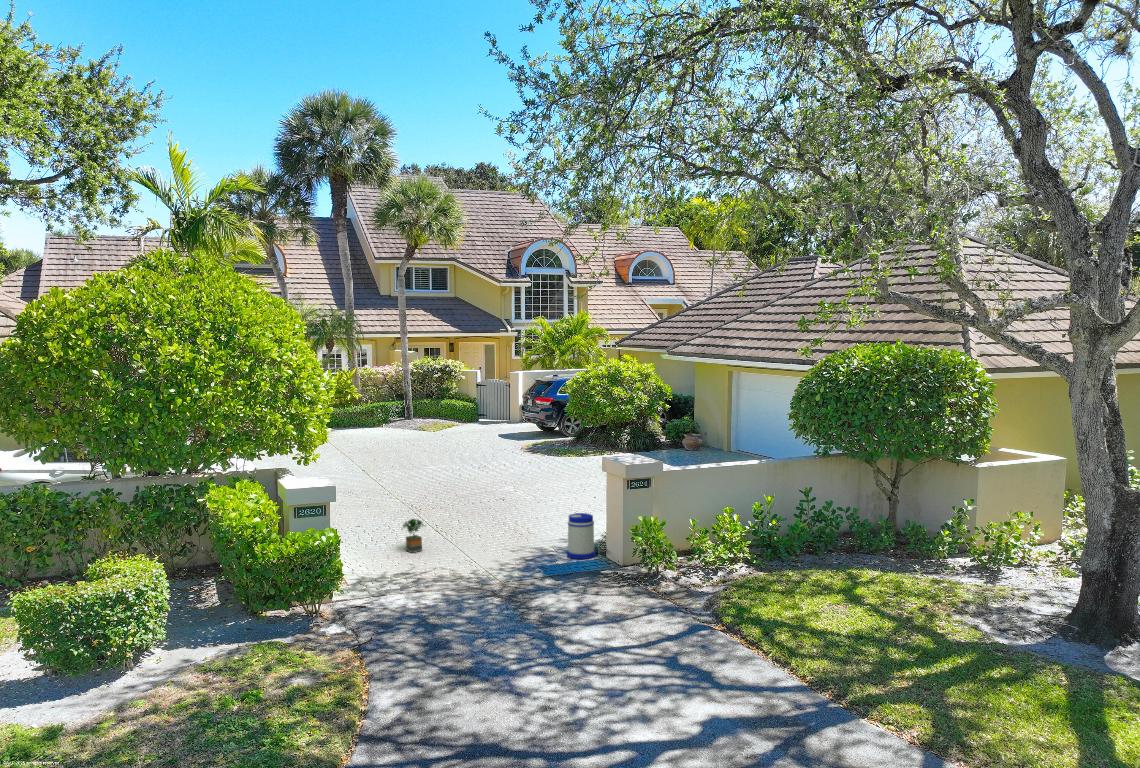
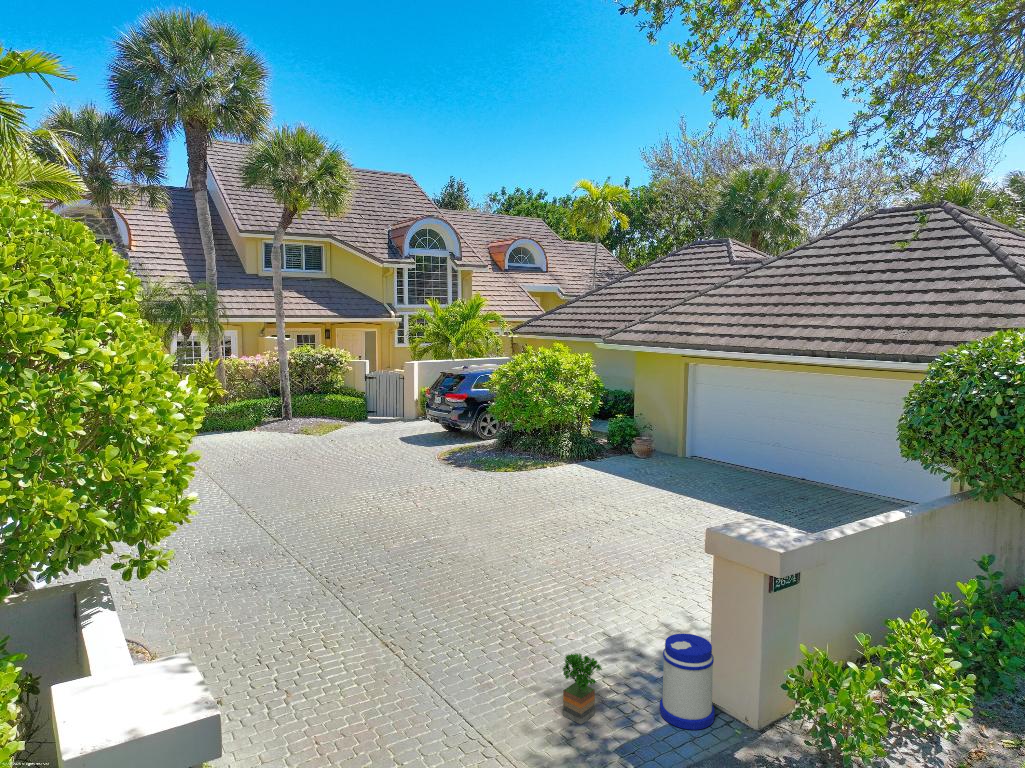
potted tree: present [403,519,424,553] -> present [563,653,602,725]

